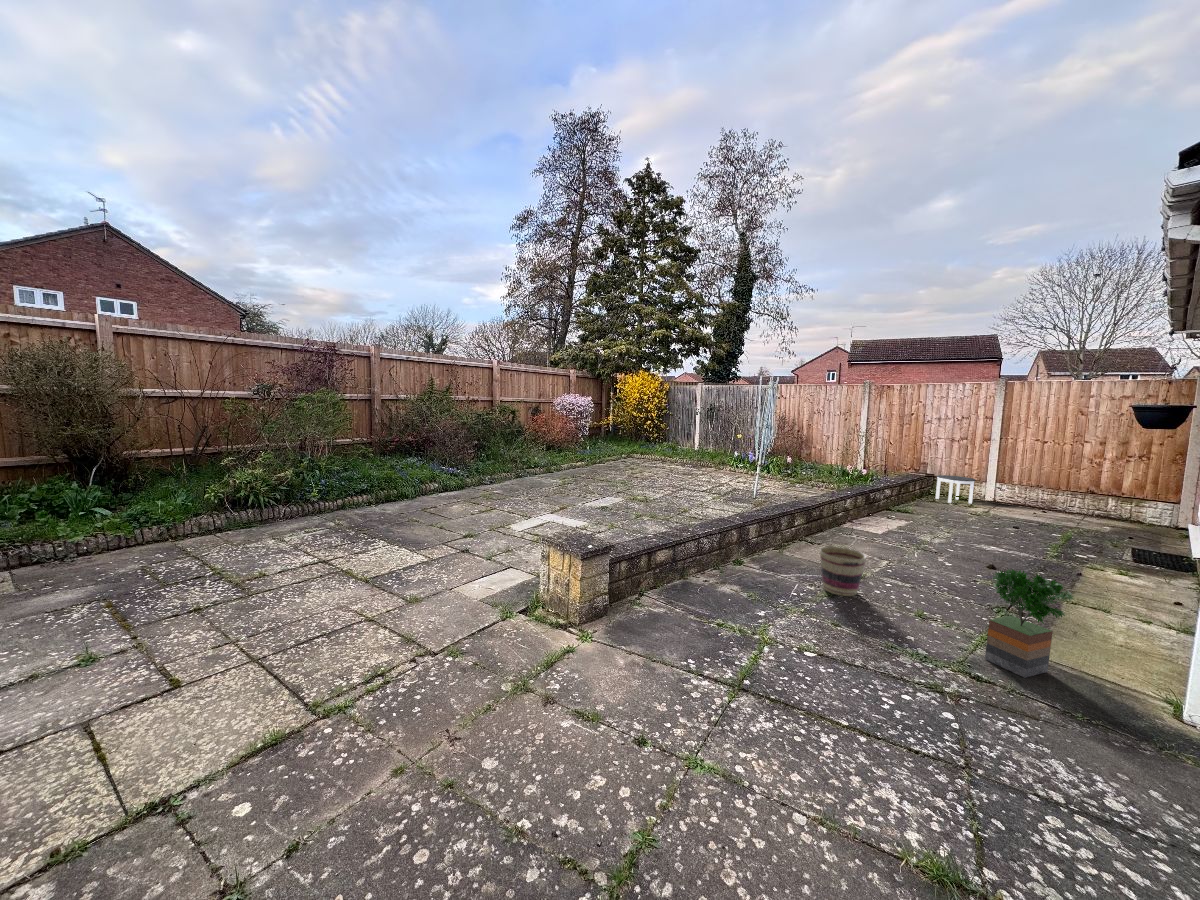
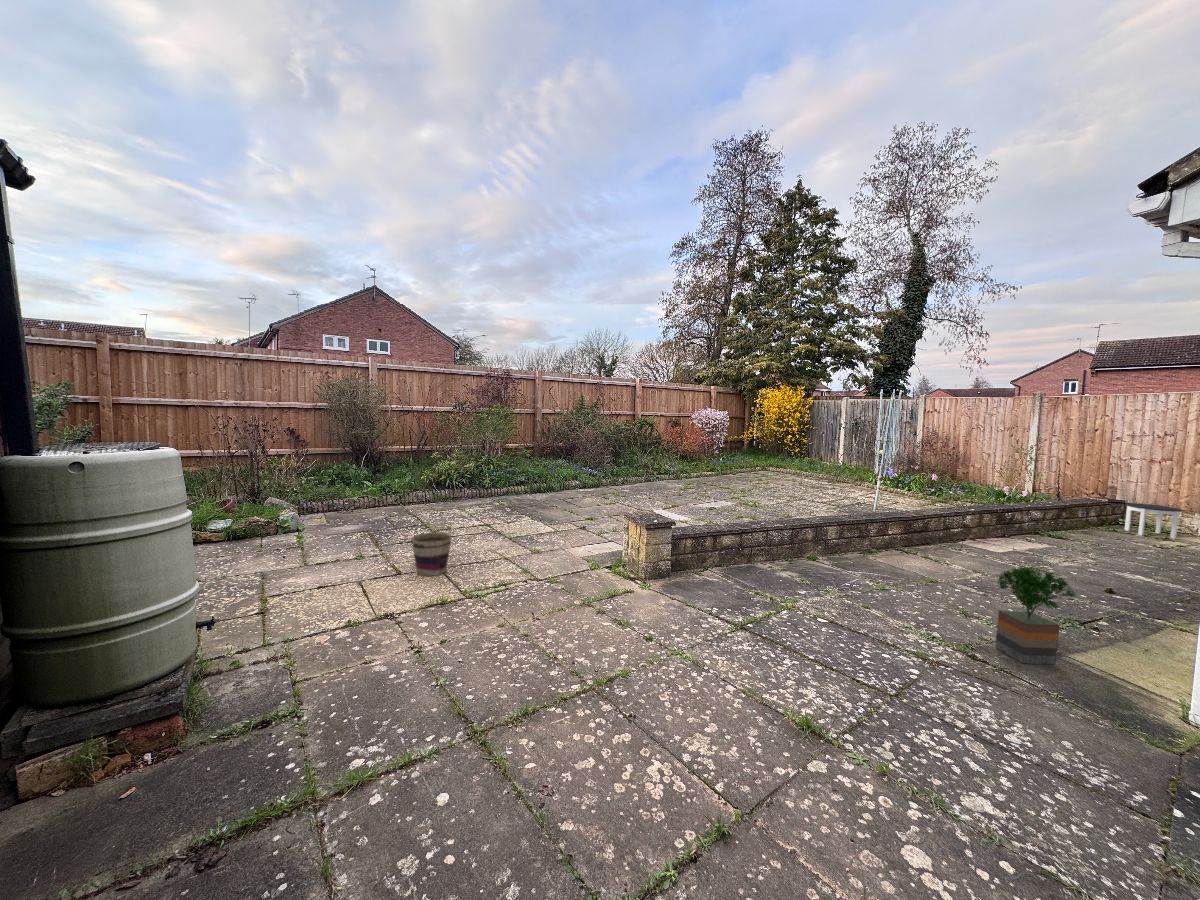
basket: present [820,547,866,596] -> present [412,532,452,576]

